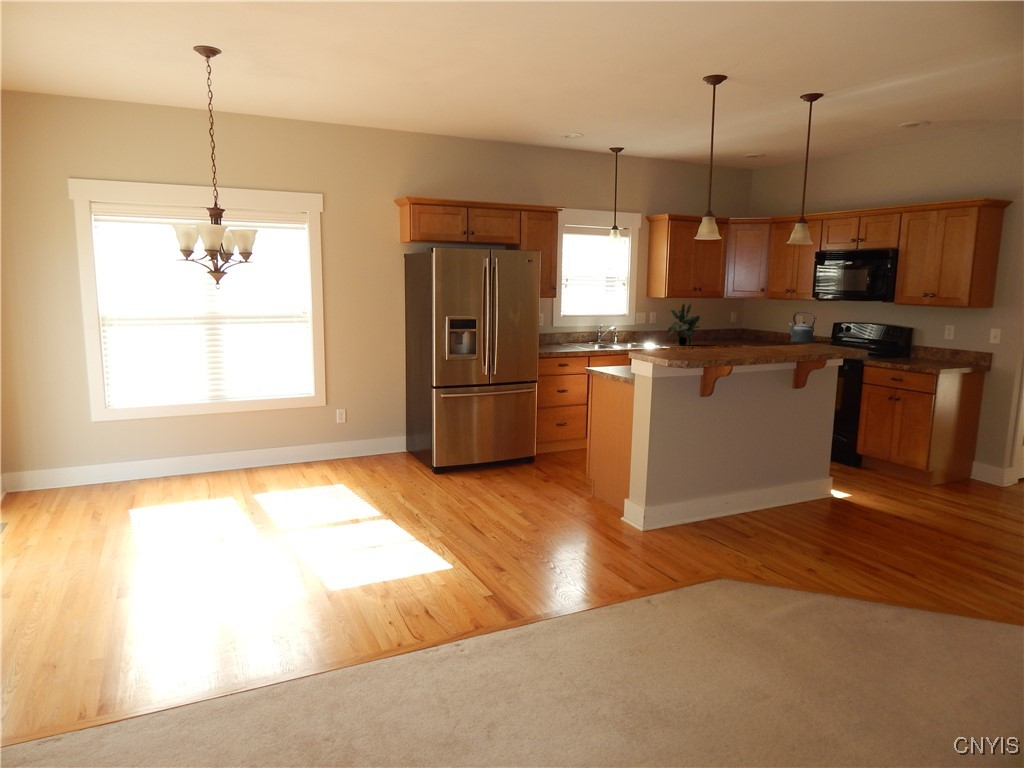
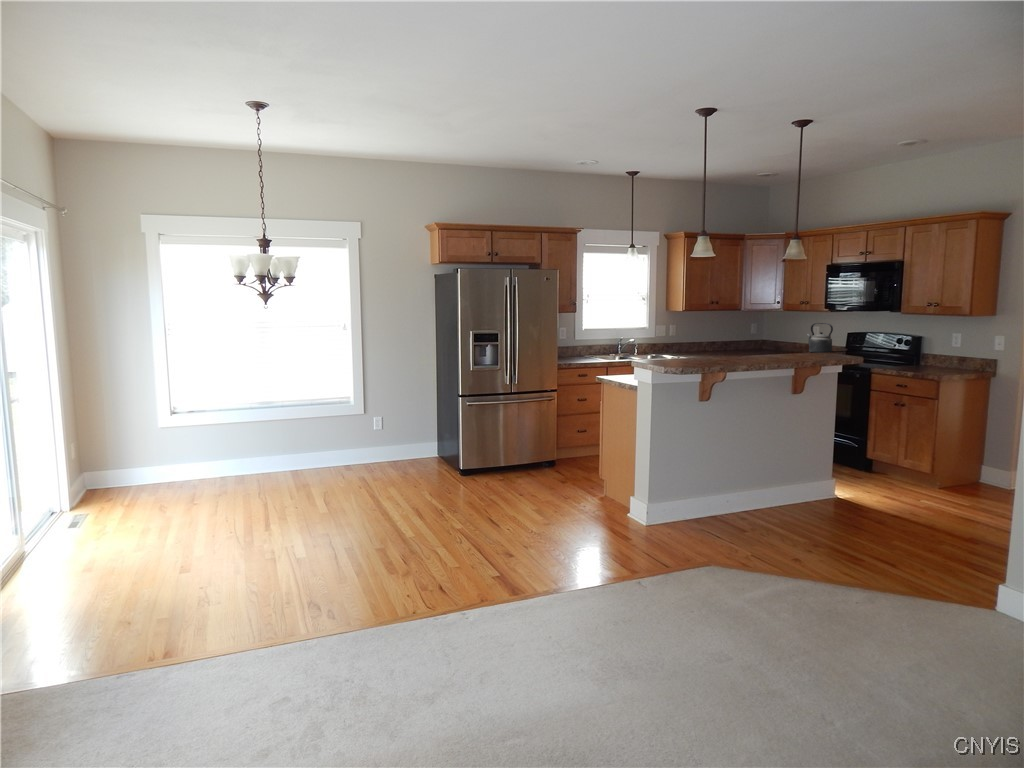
potted plant: present [668,304,700,346] -> none [685,316,717,357]

